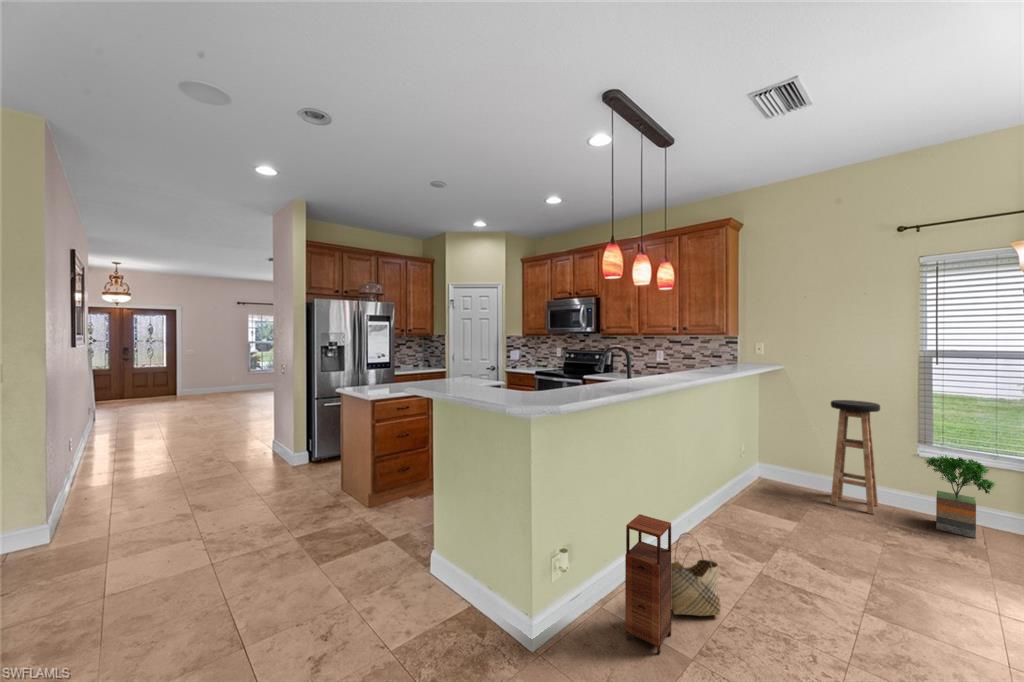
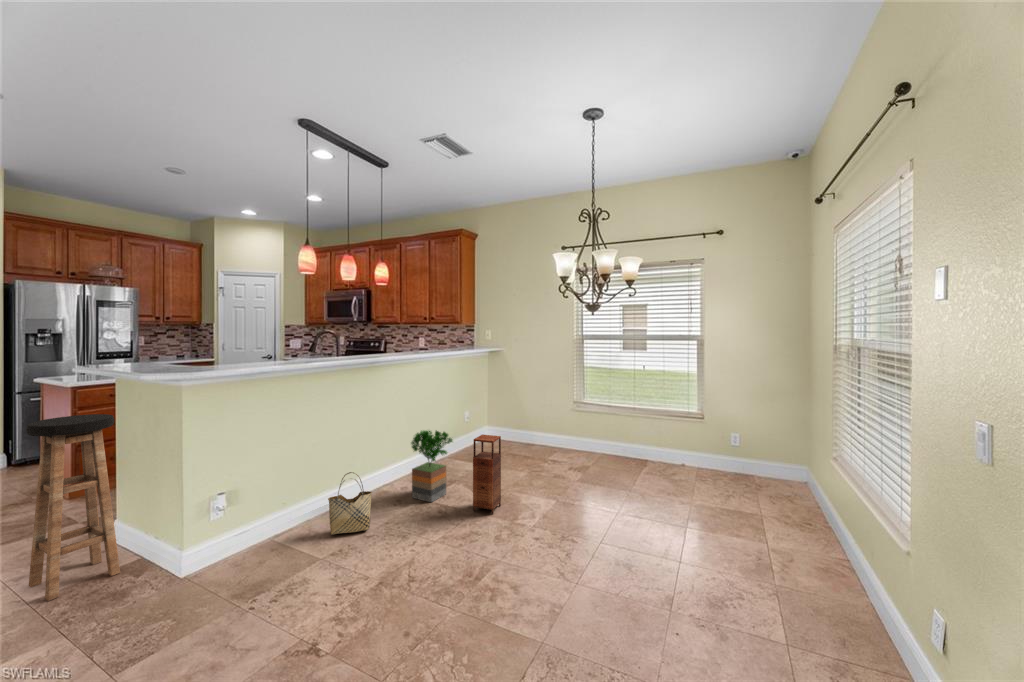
bar stool: present [831,400,880,514] -> present [26,414,120,601]
potted tree: present [925,455,995,538] -> present [411,430,453,502]
storage cabinet: present [625,514,671,654] -> present [473,434,501,514]

